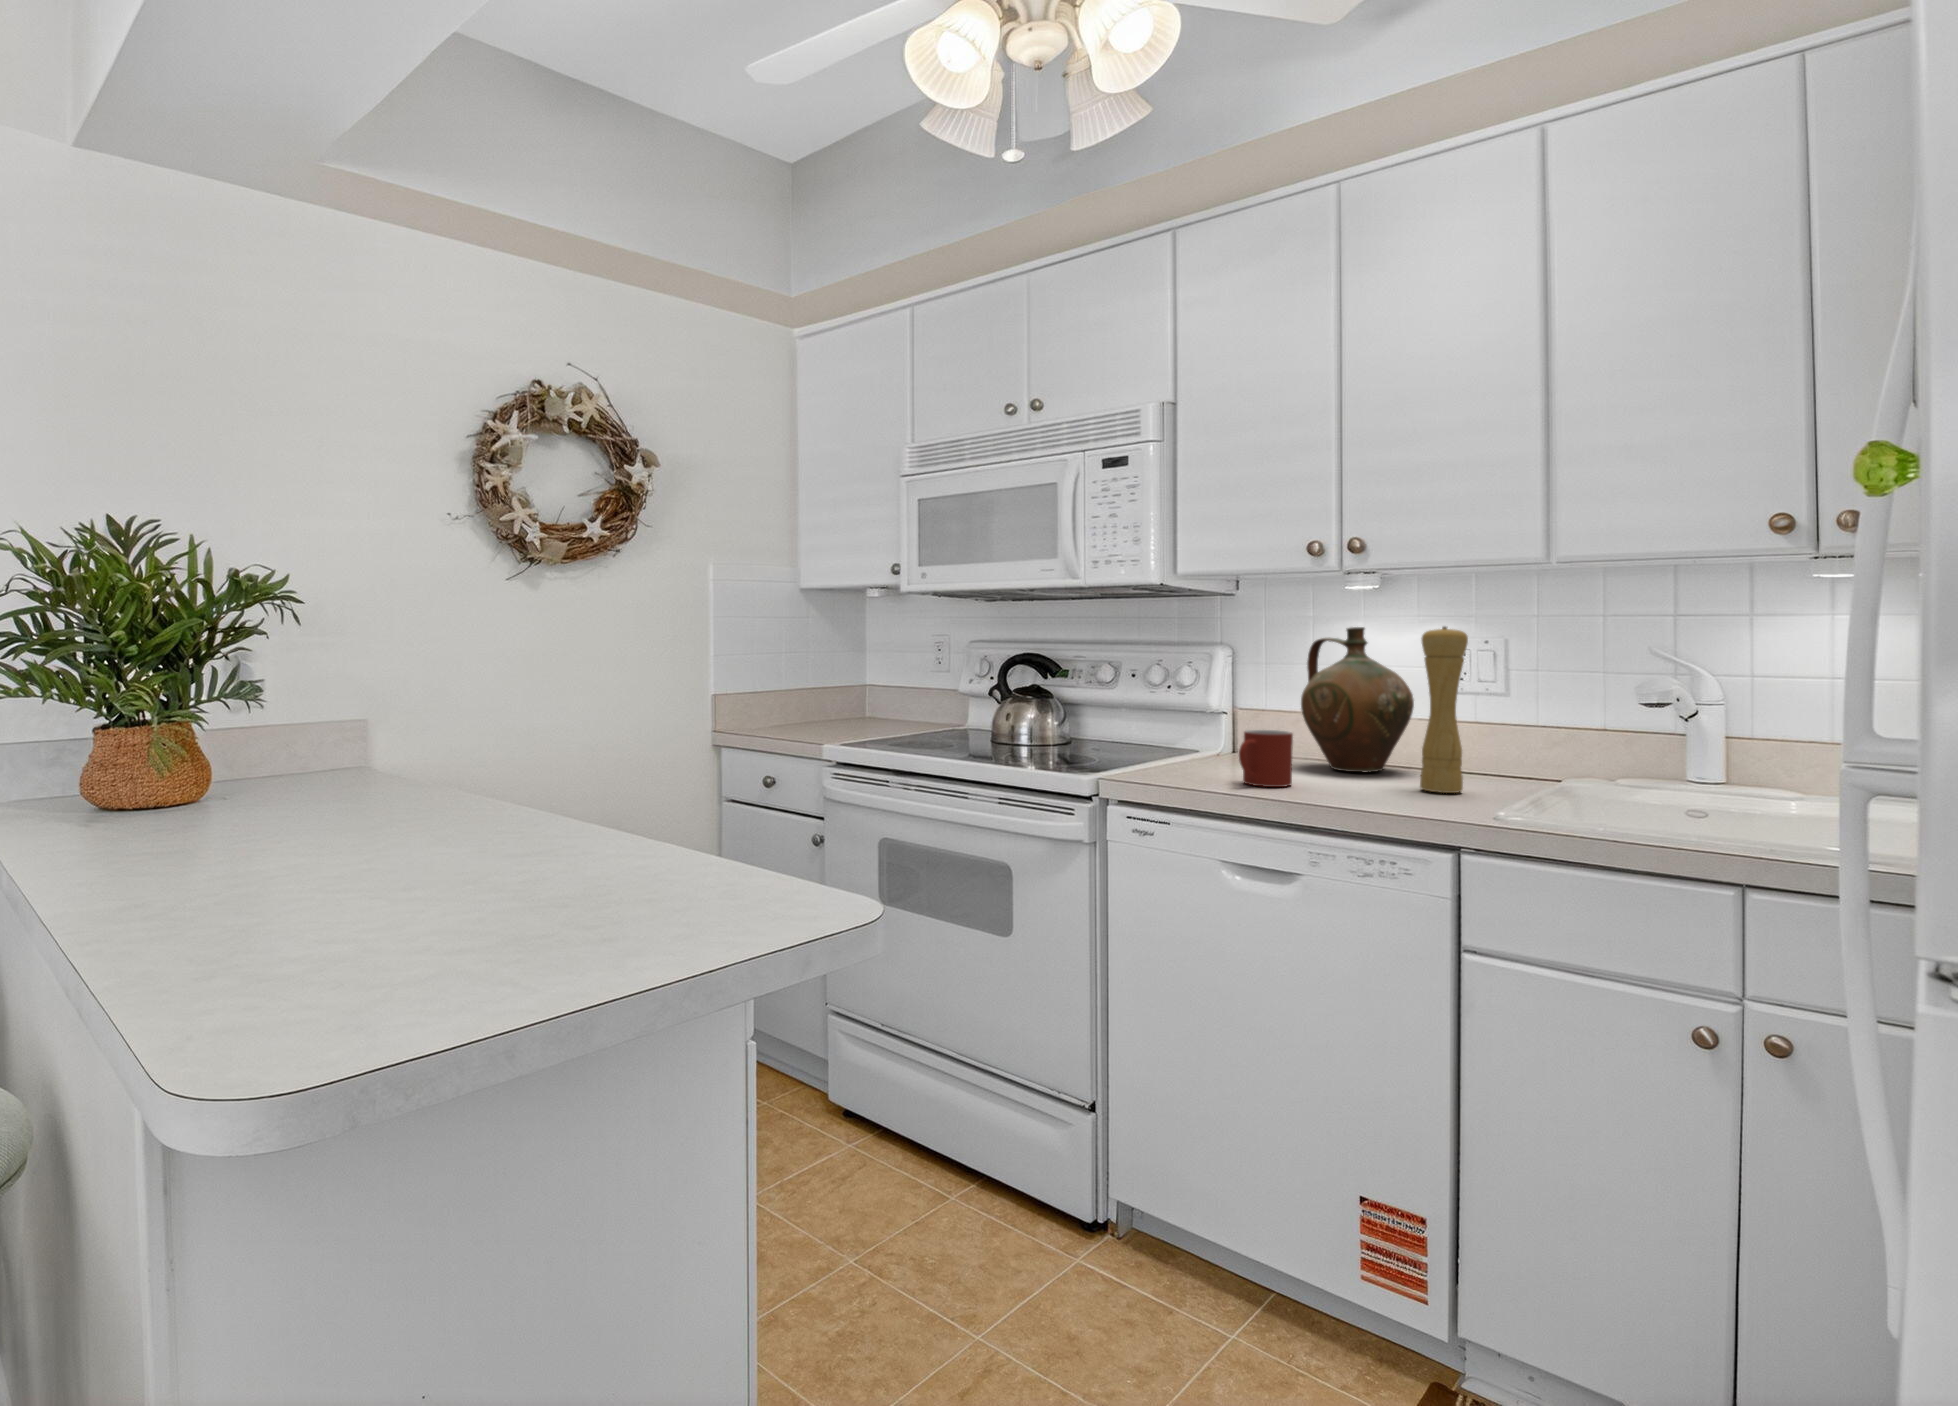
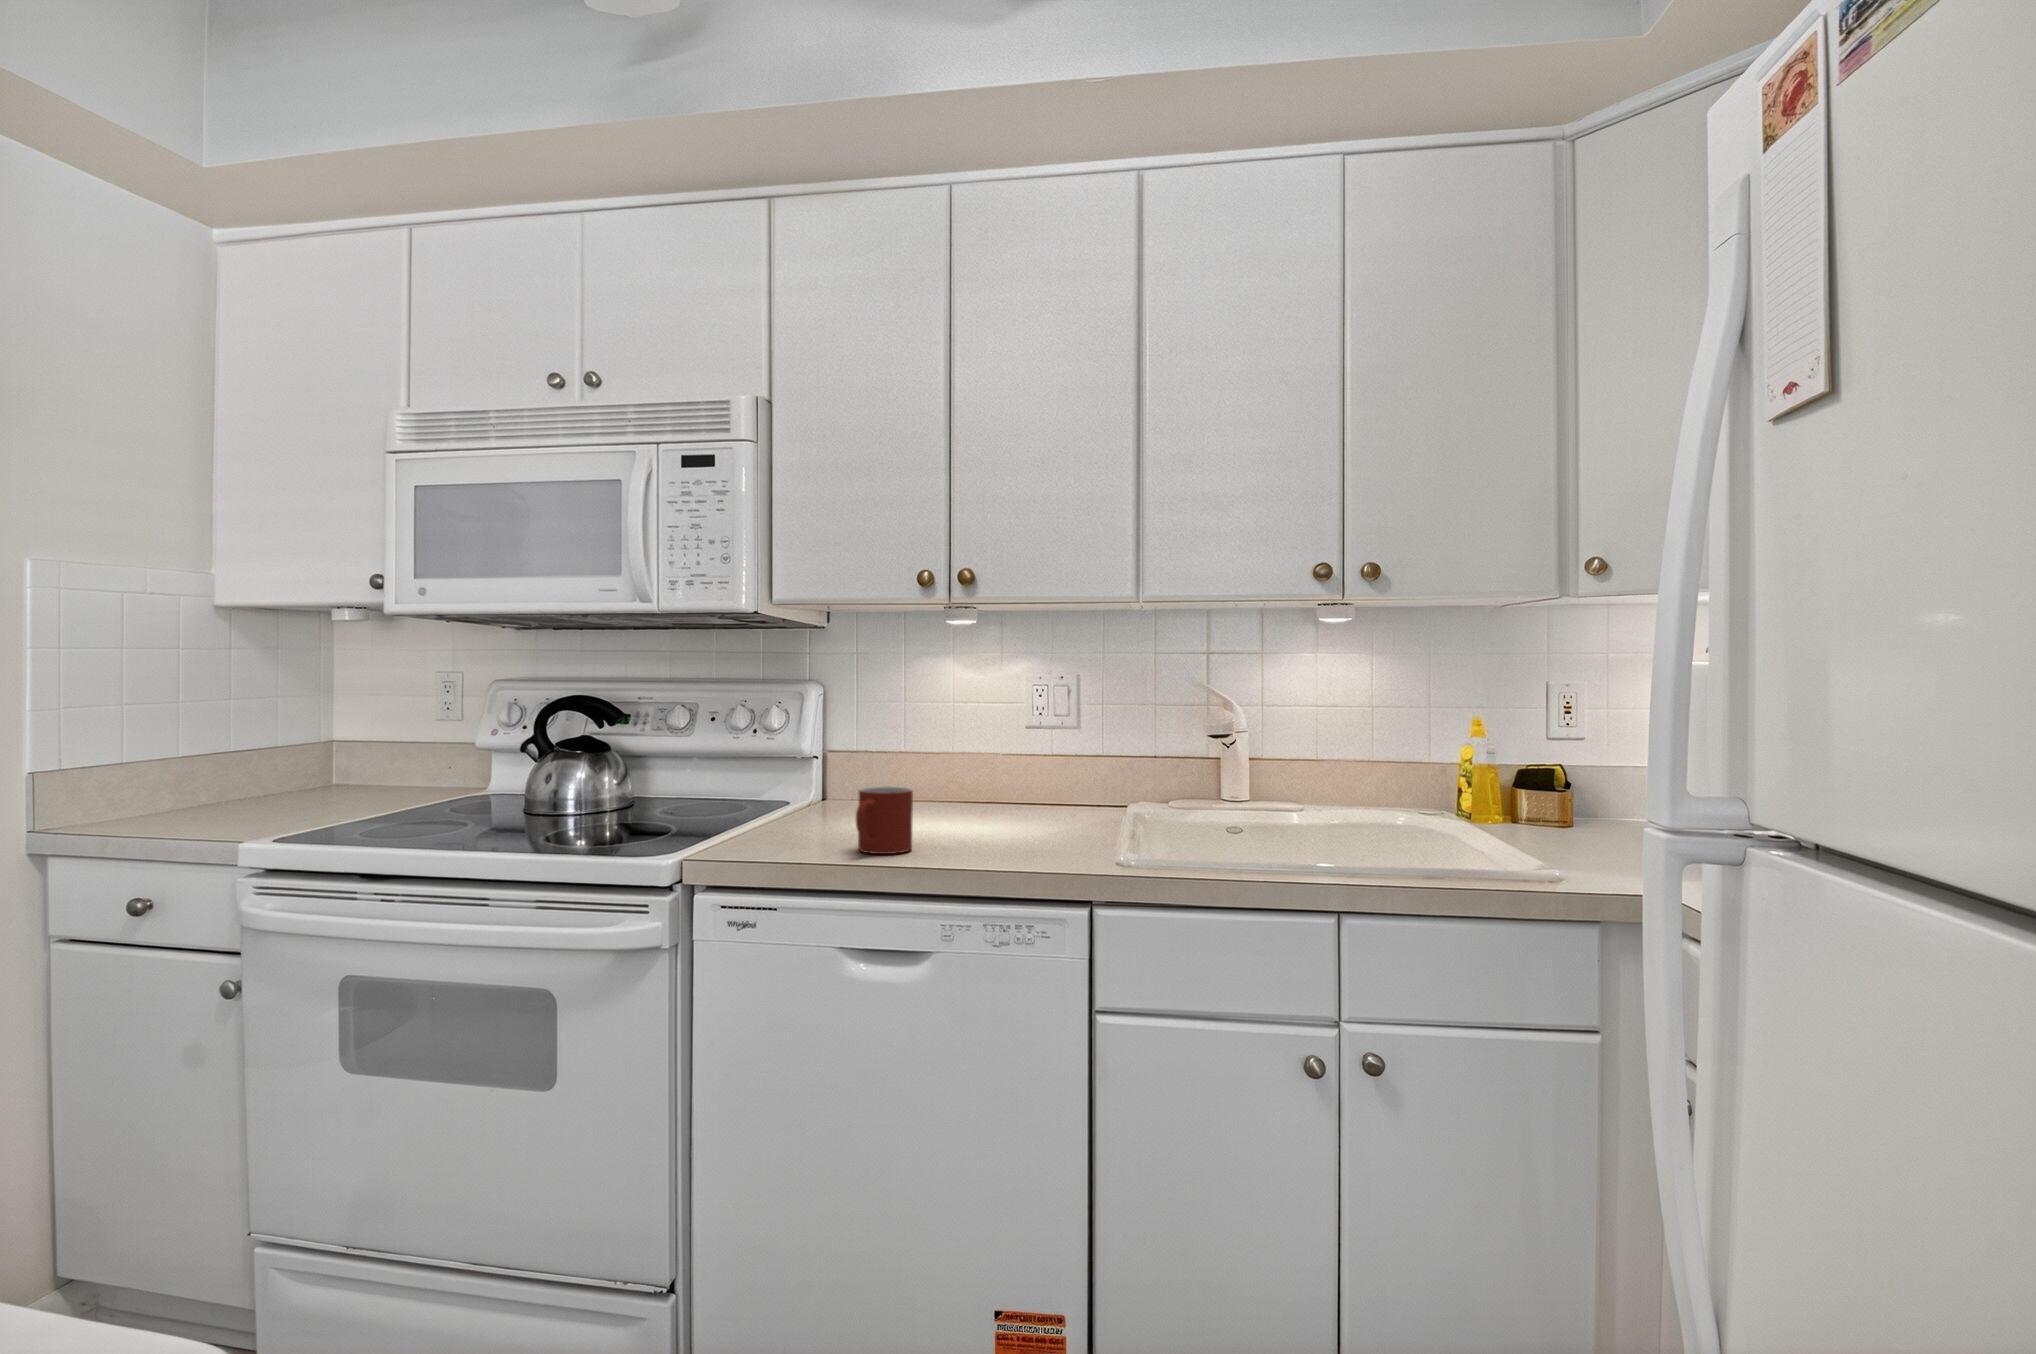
pepper mill: present [1420,626,1468,793] -> none [1041,669,1084,846]
ceramic jug: present [1301,627,1414,772] -> none [913,667,1026,826]

